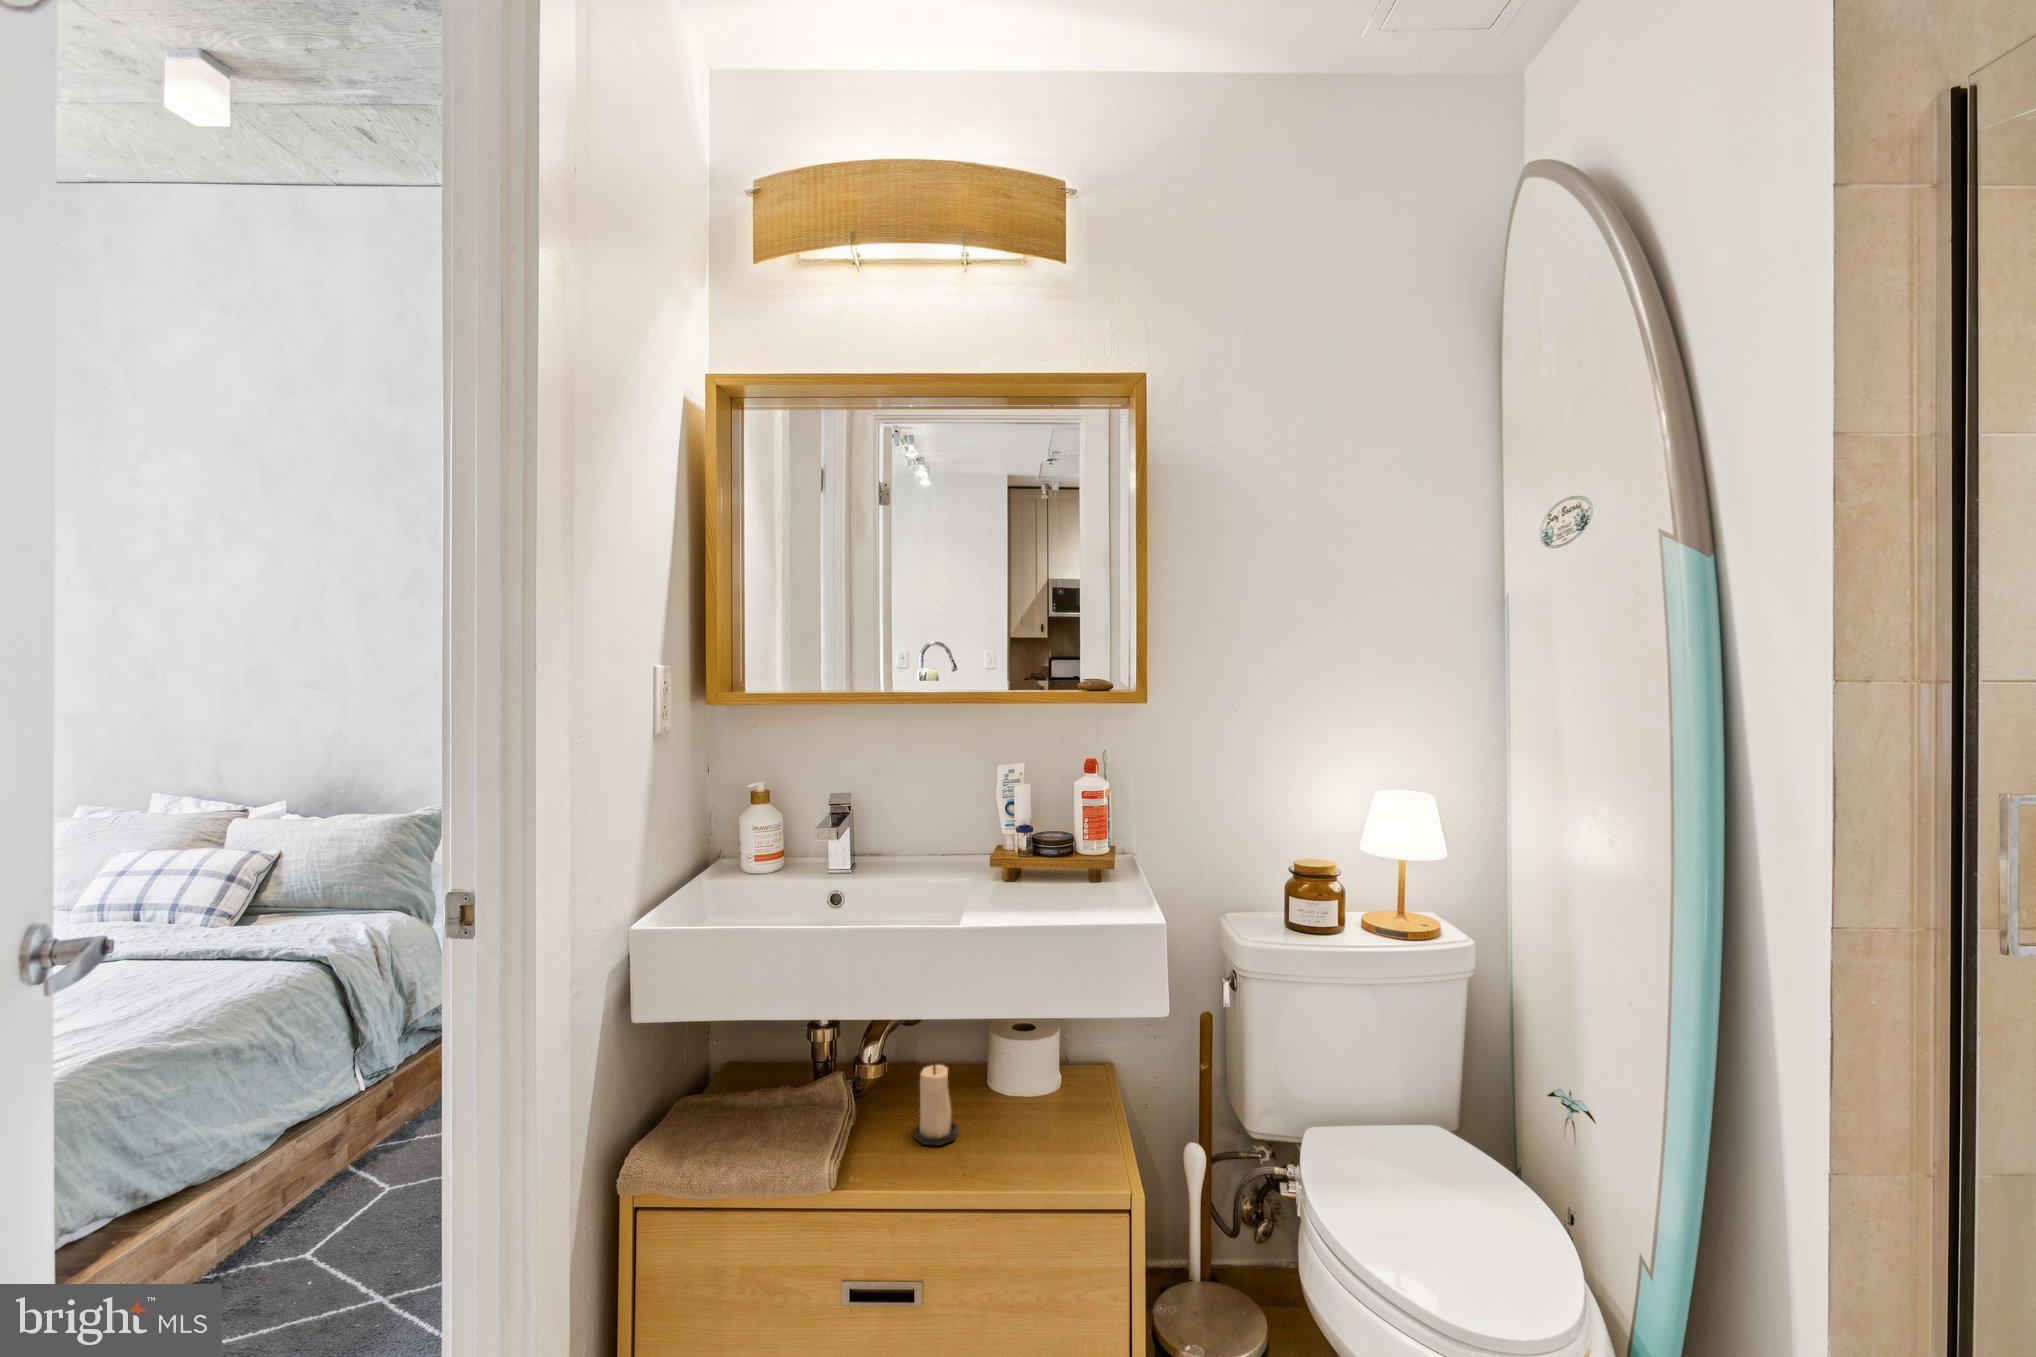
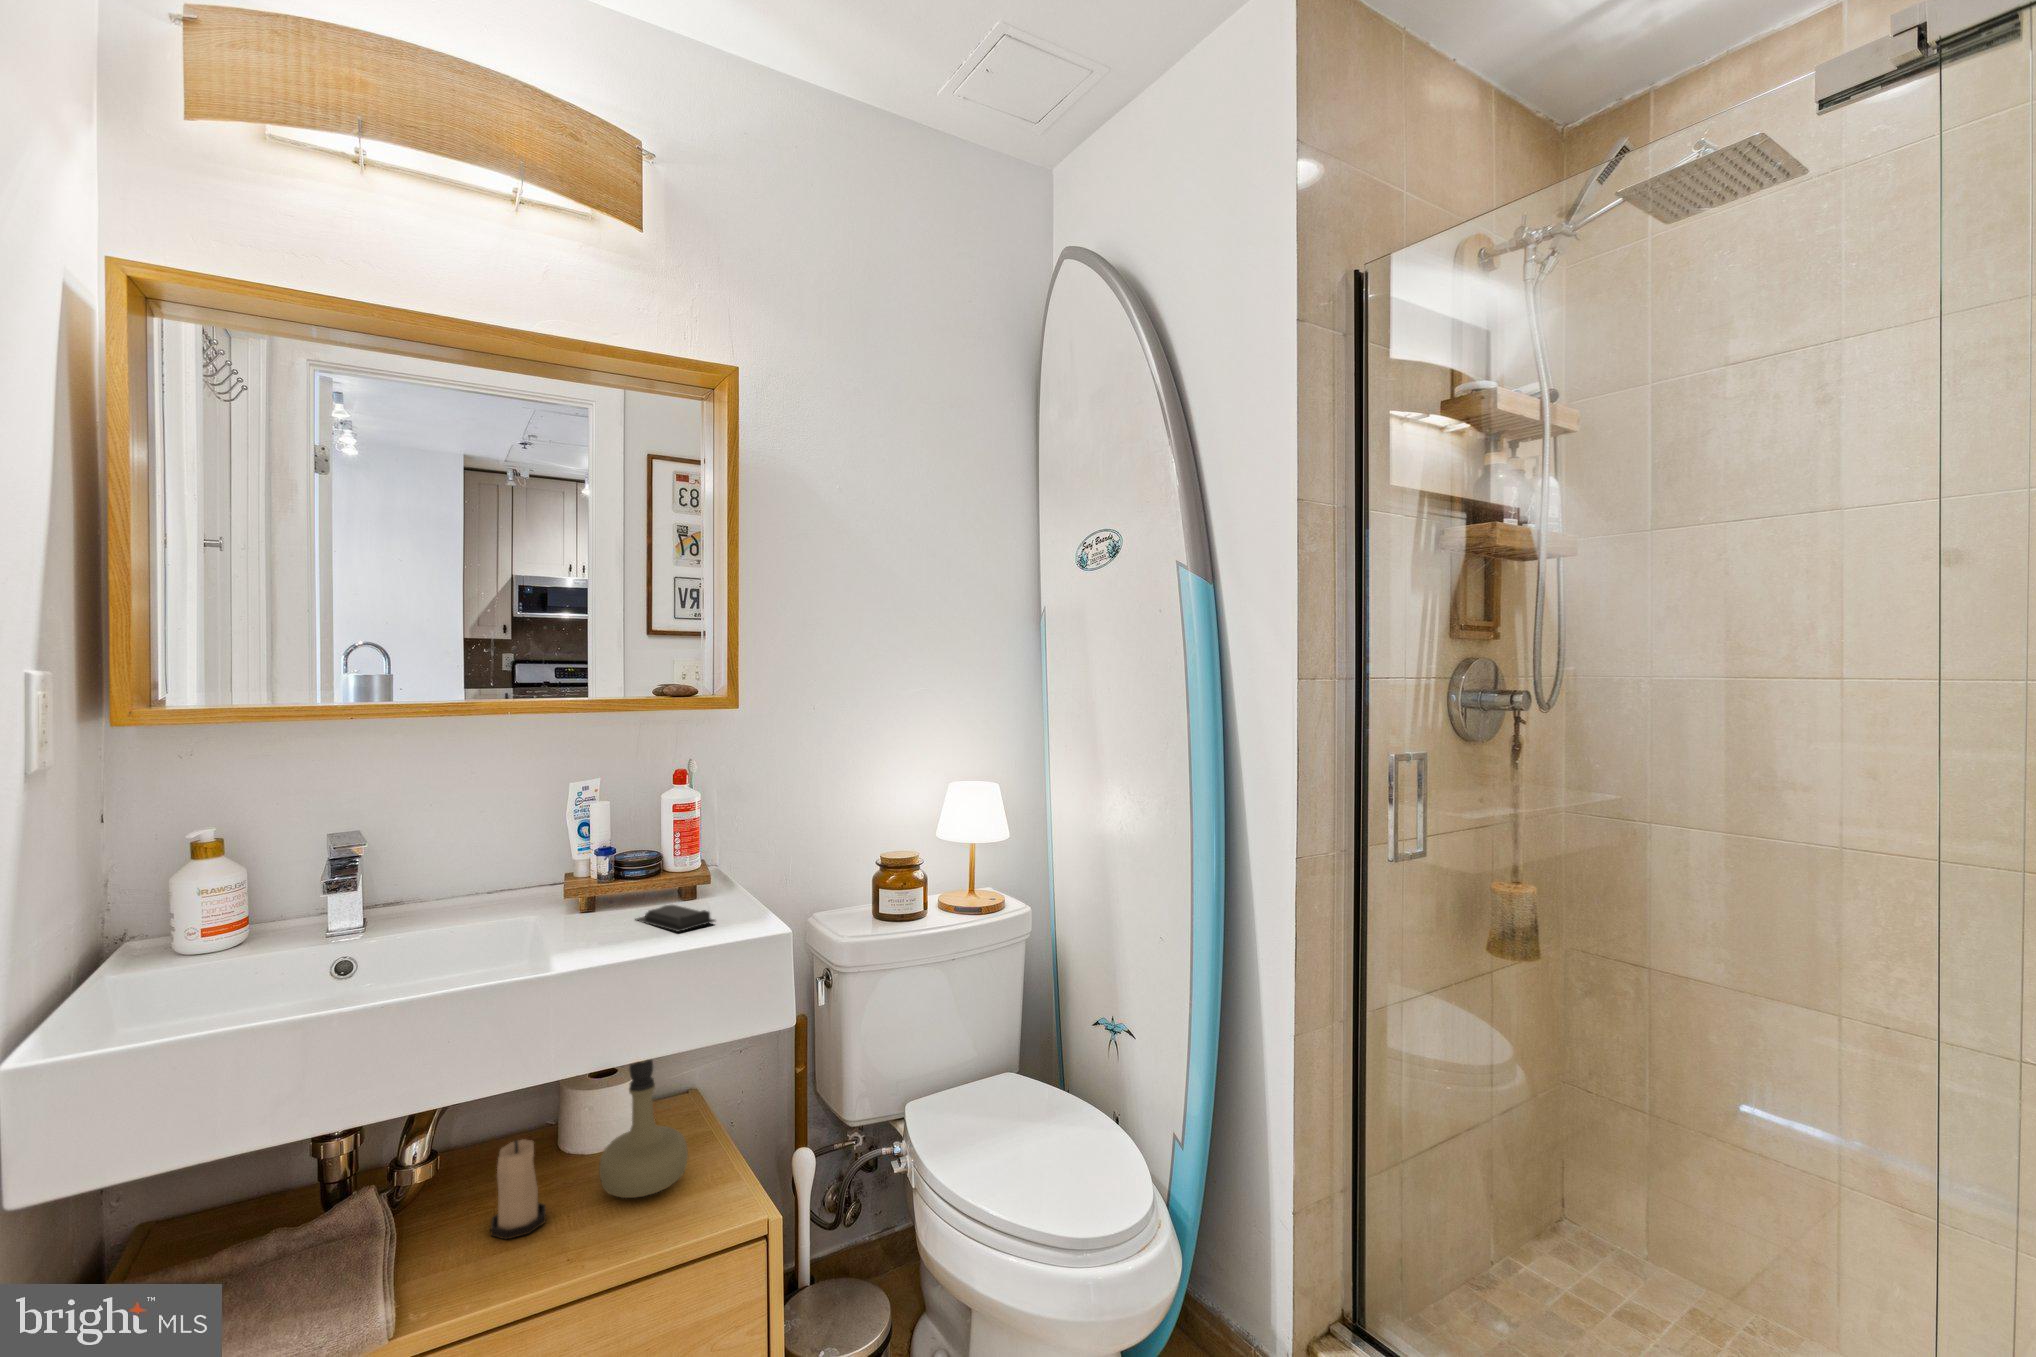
soap bar: none [1040,883,1104,908] -> present [636,905,715,932]
perfume bottle: none [1001,1013,1075,1142] -> present [599,1060,688,1198]

